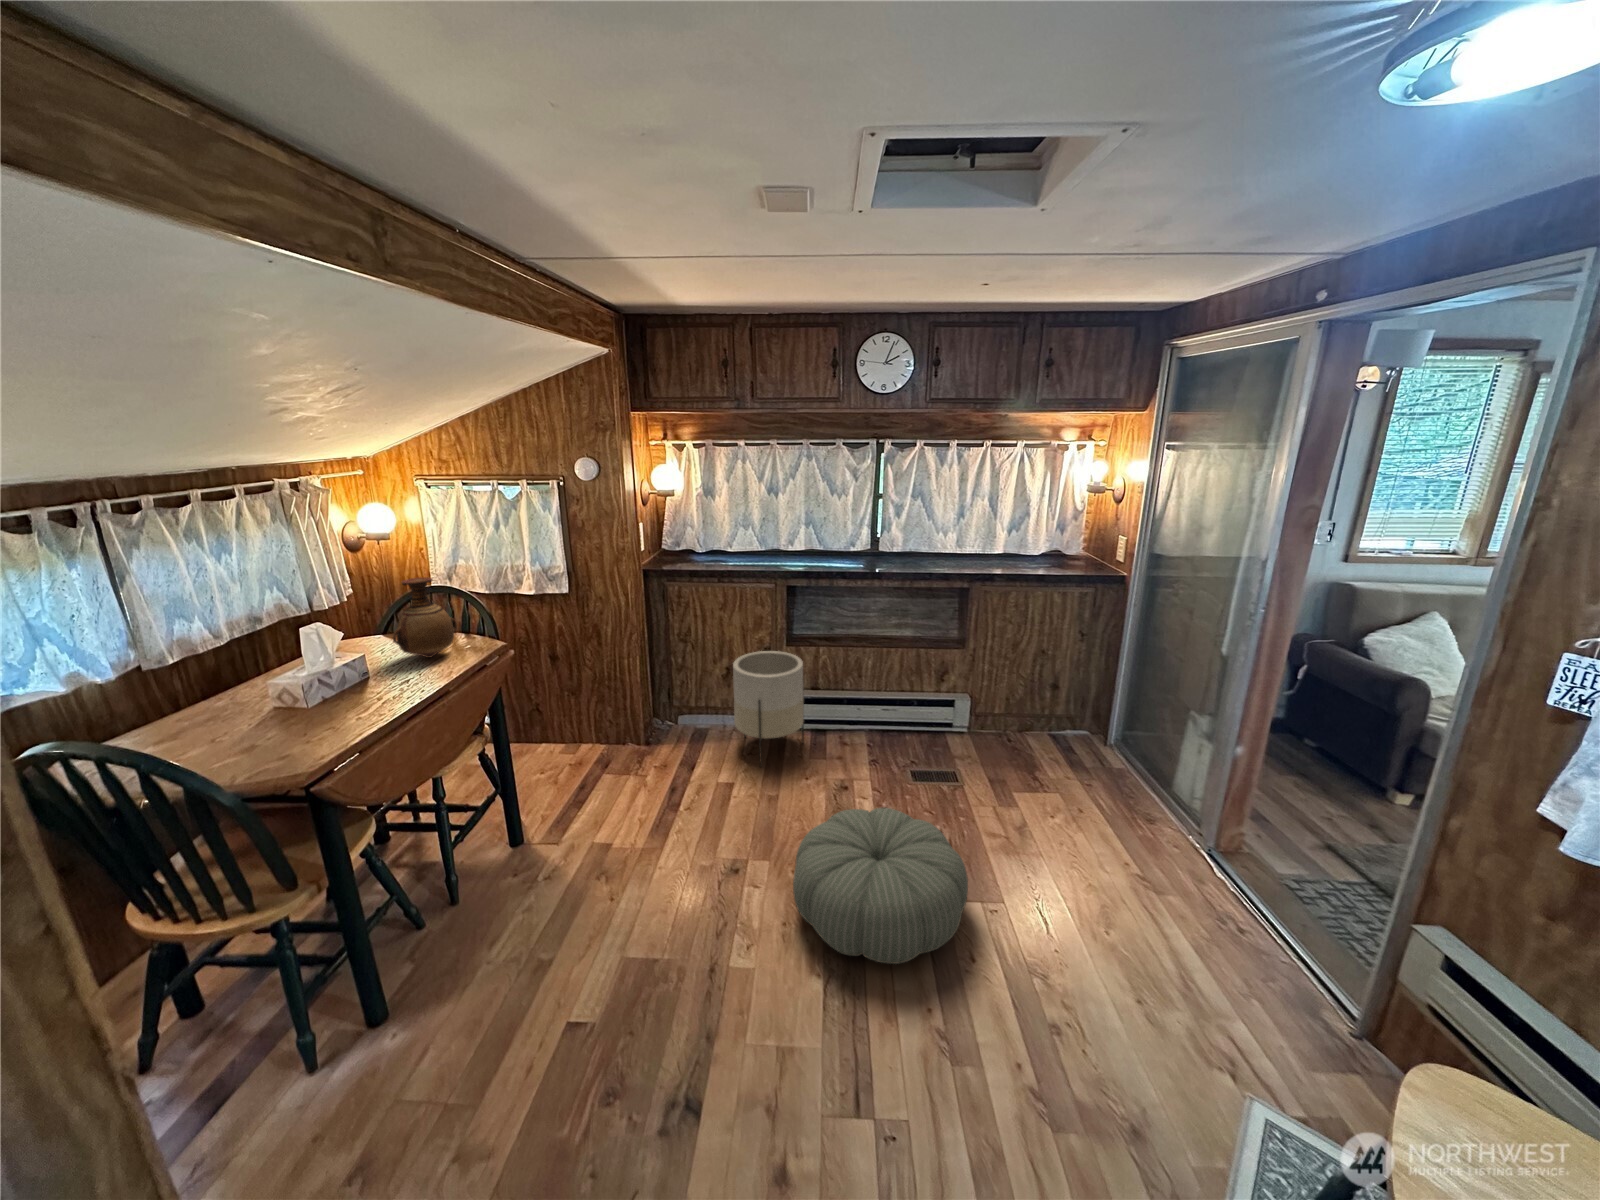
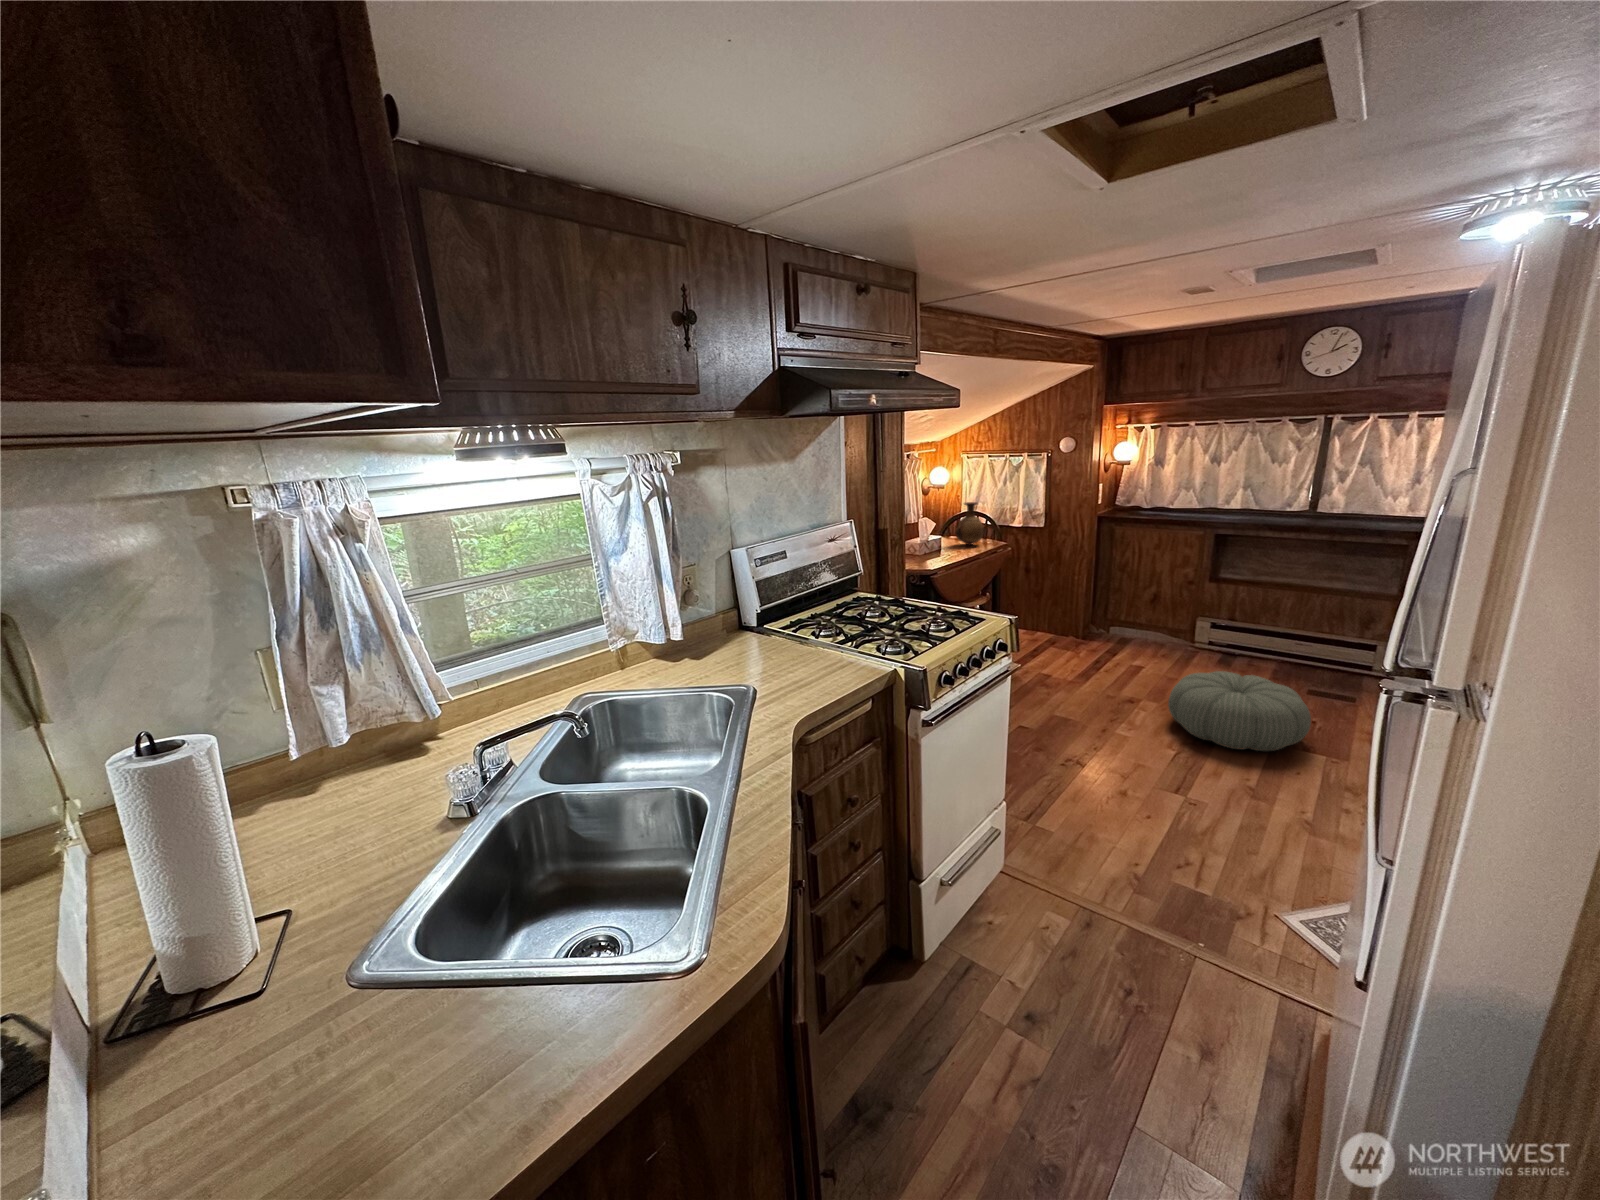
planter: present [733,651,804,766] -> none [1152,582,1218,662]

